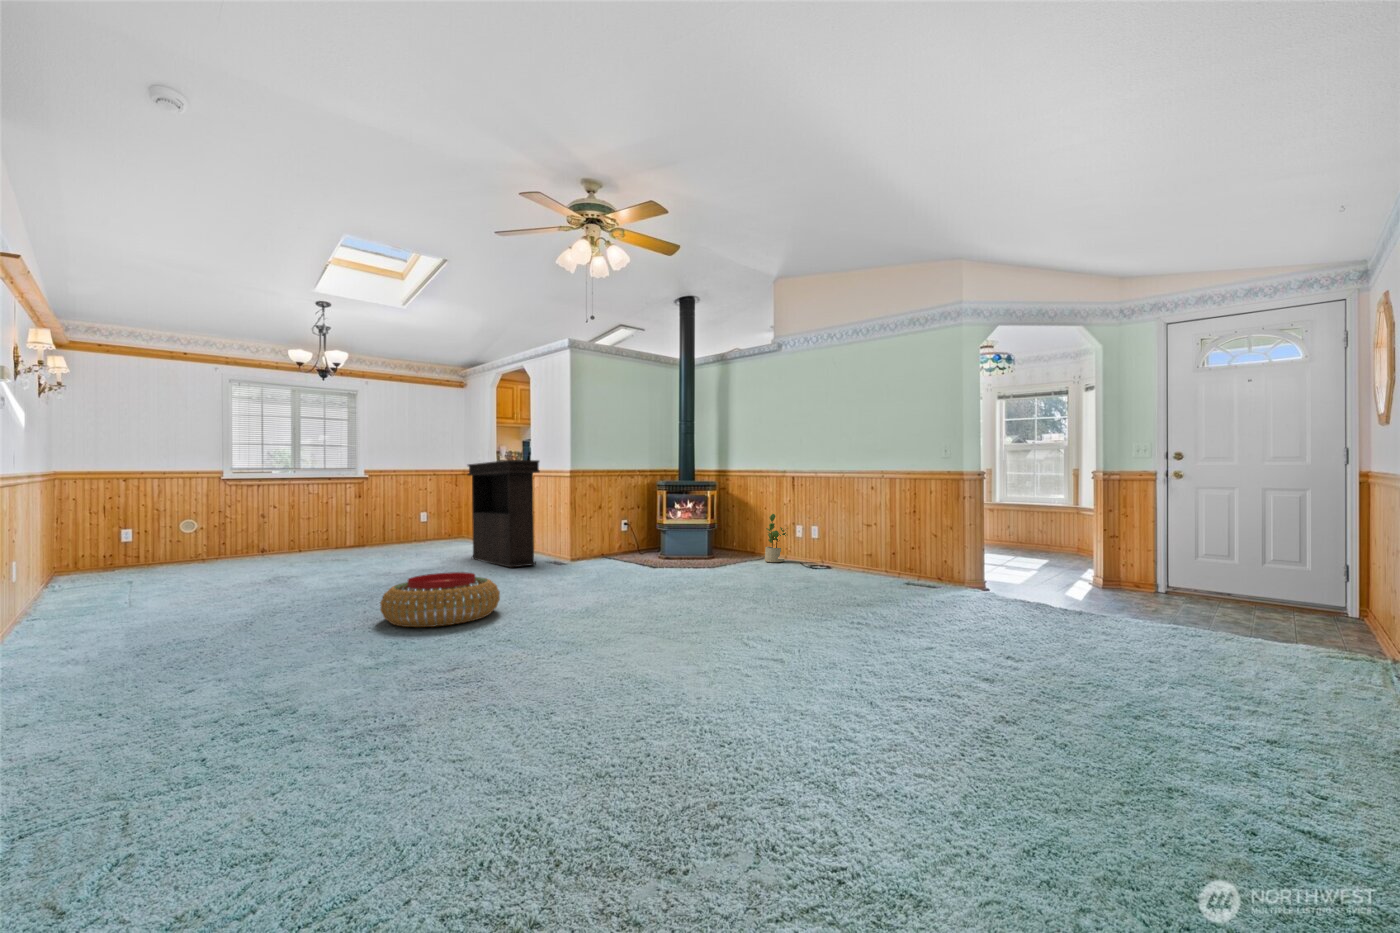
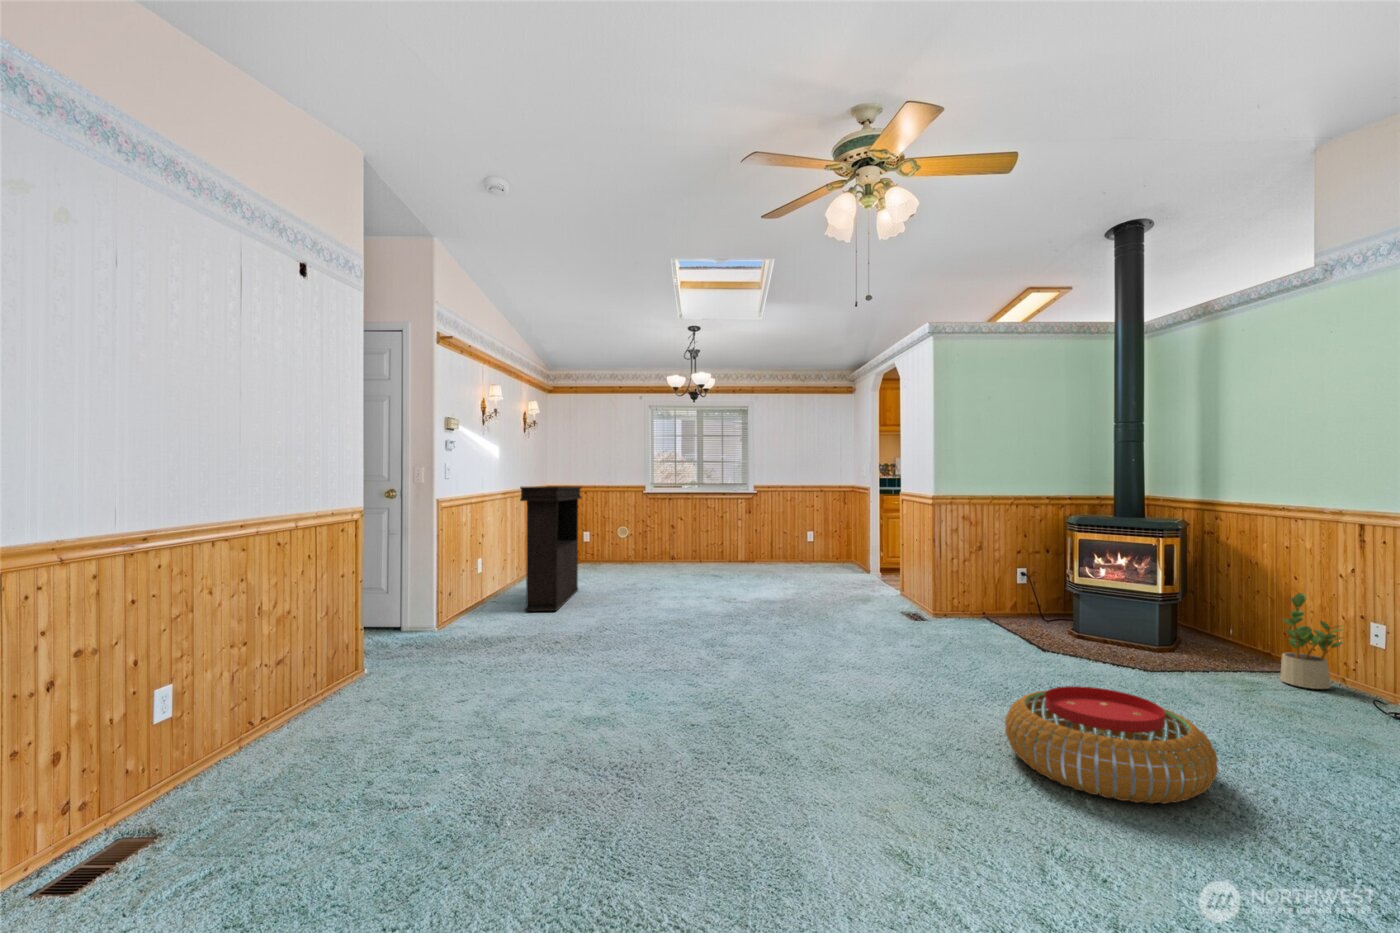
console table: present [468,460,540,567] -> present [520,486,582,611]
pouf: present [380,572,500,627] -> present [1005,686,1218,804]

